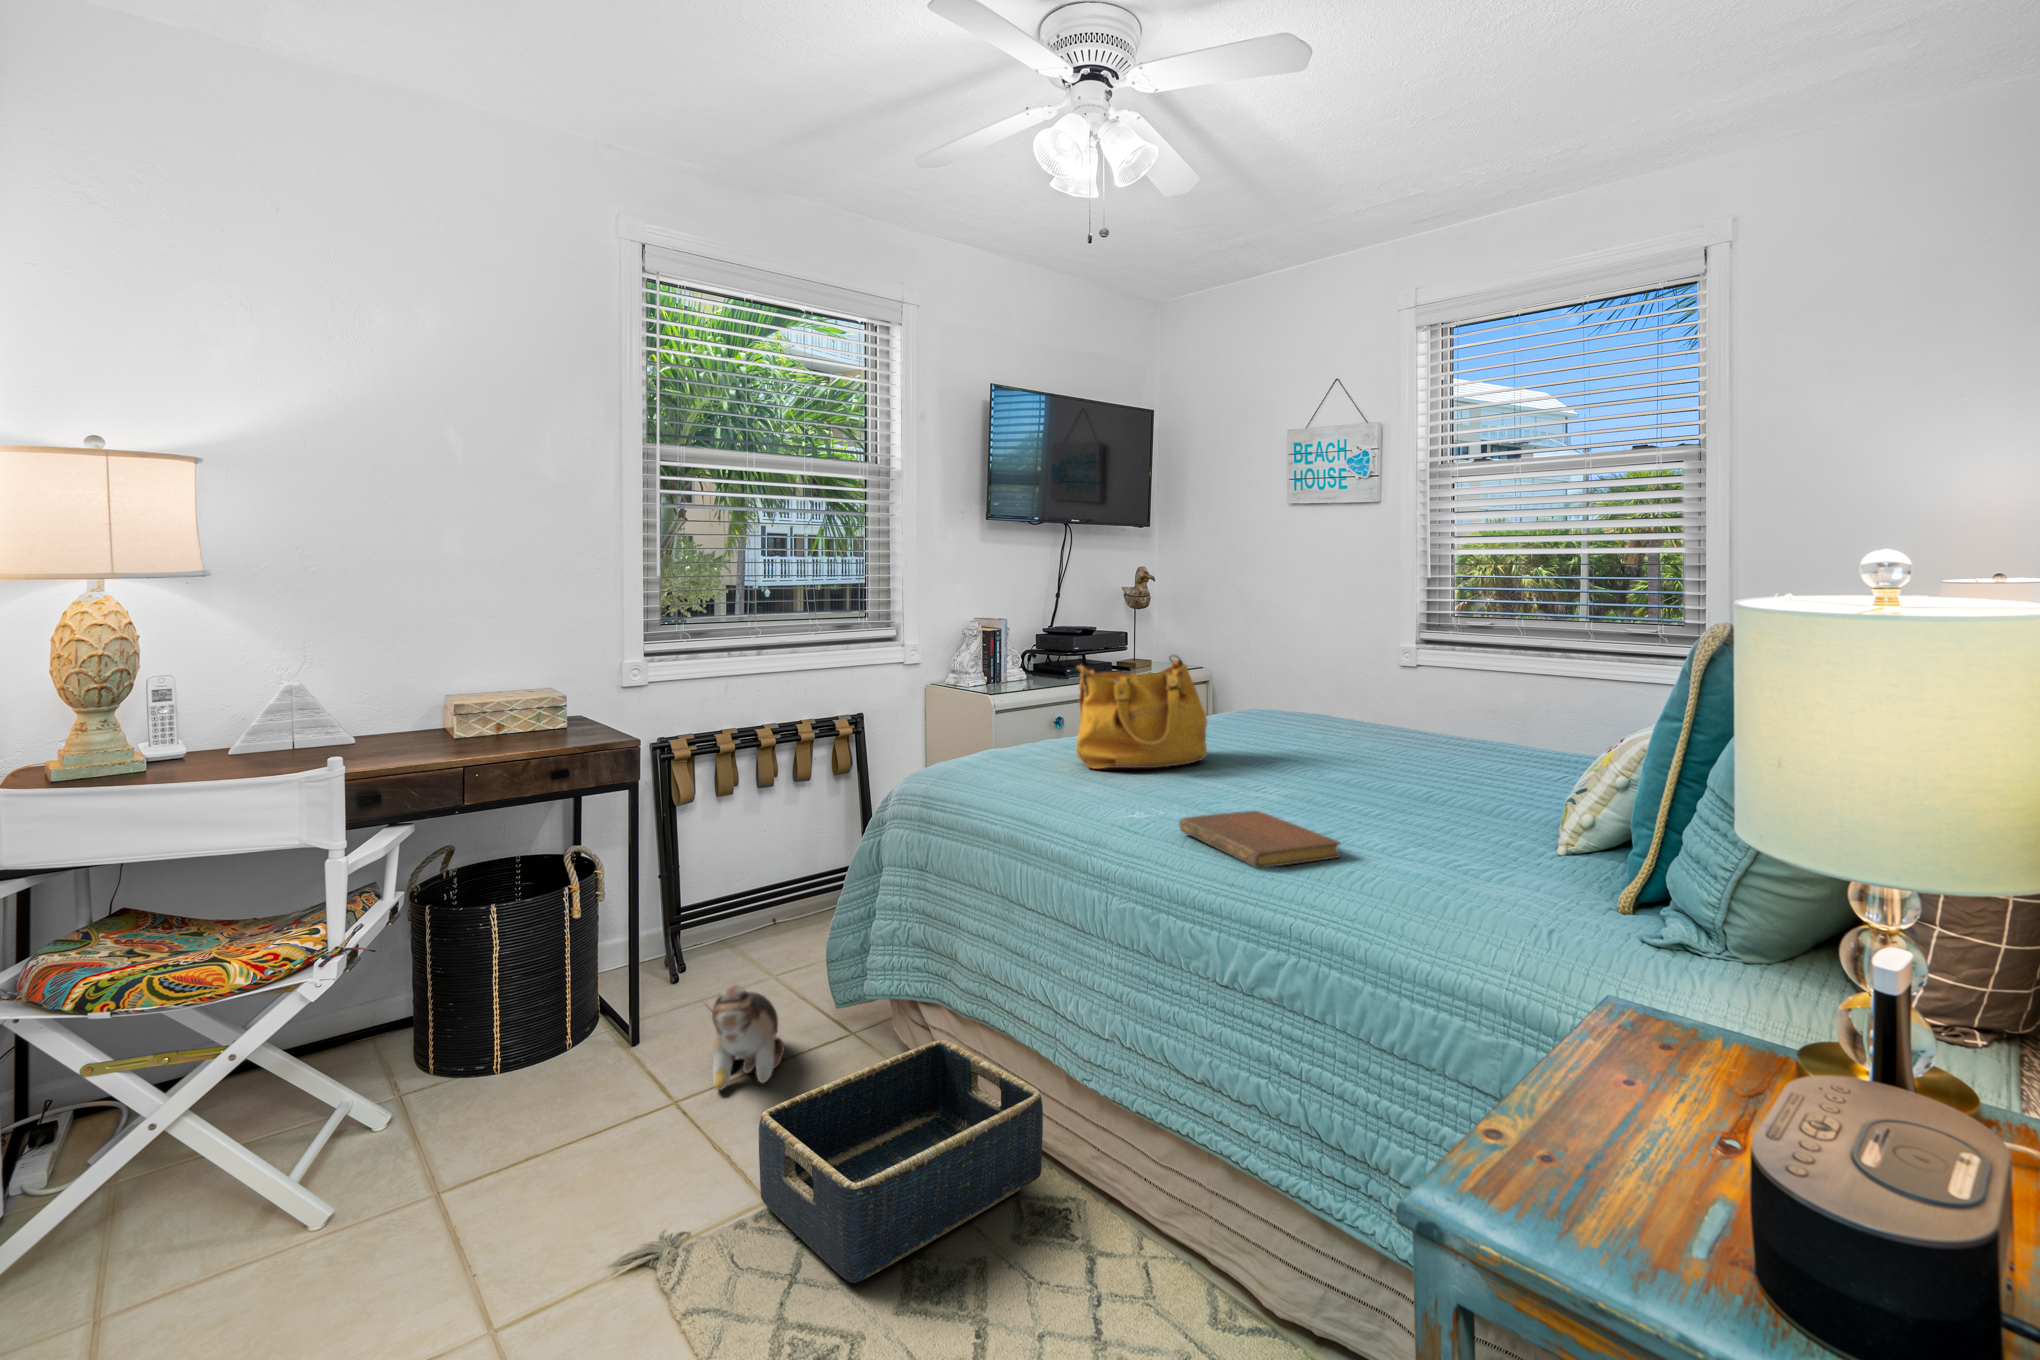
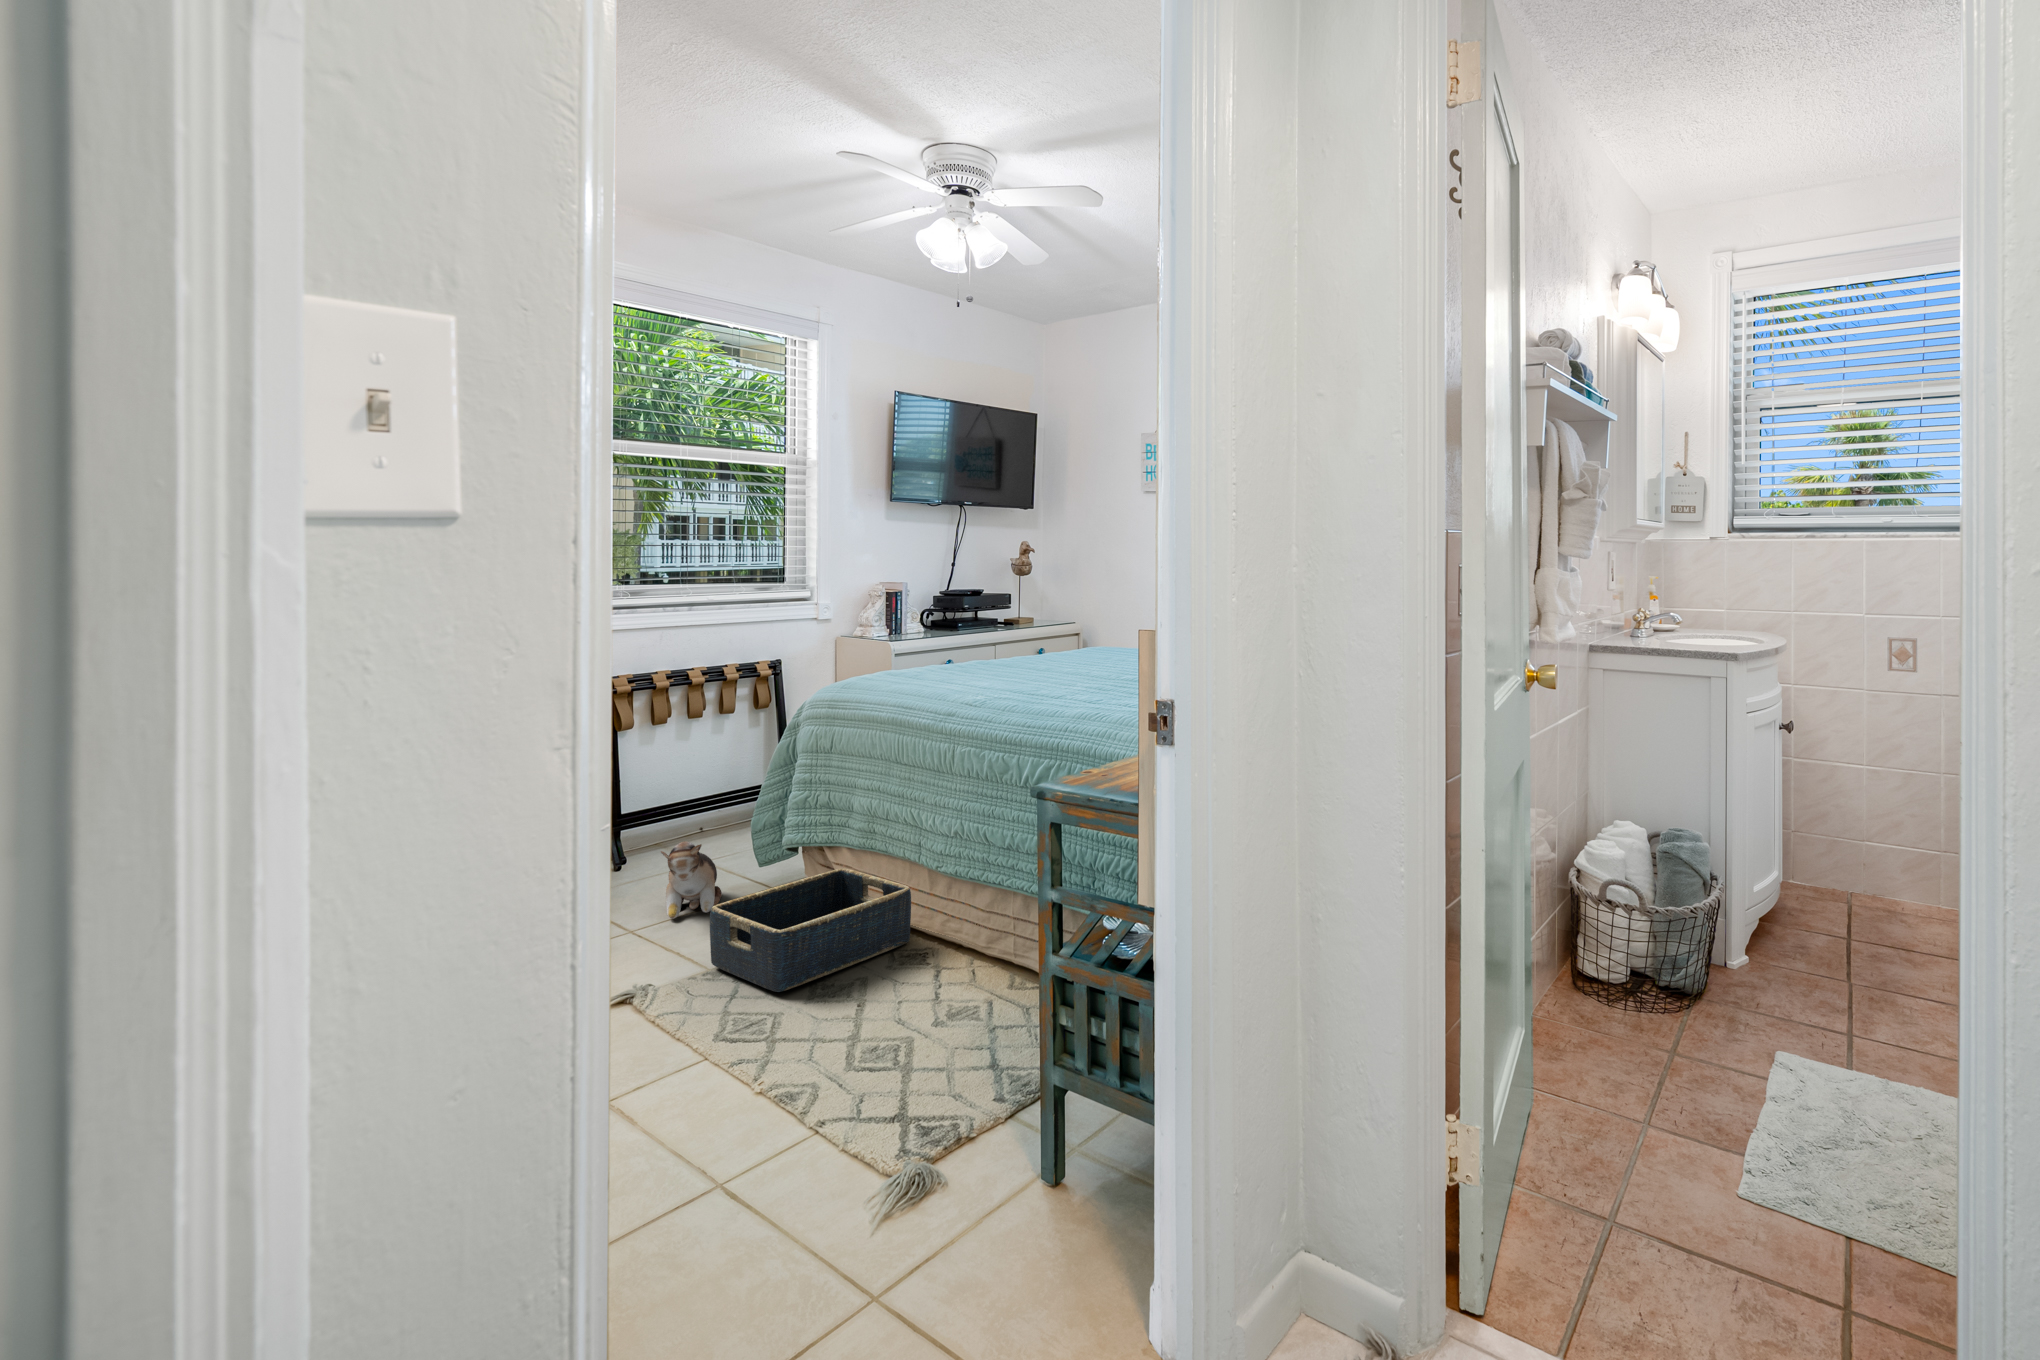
handbag: present [1077,654,1207,769] -> none [946,604,1043,683]
notebook: present [1179,811,1340,868] -> none [999,695,1091,719]

